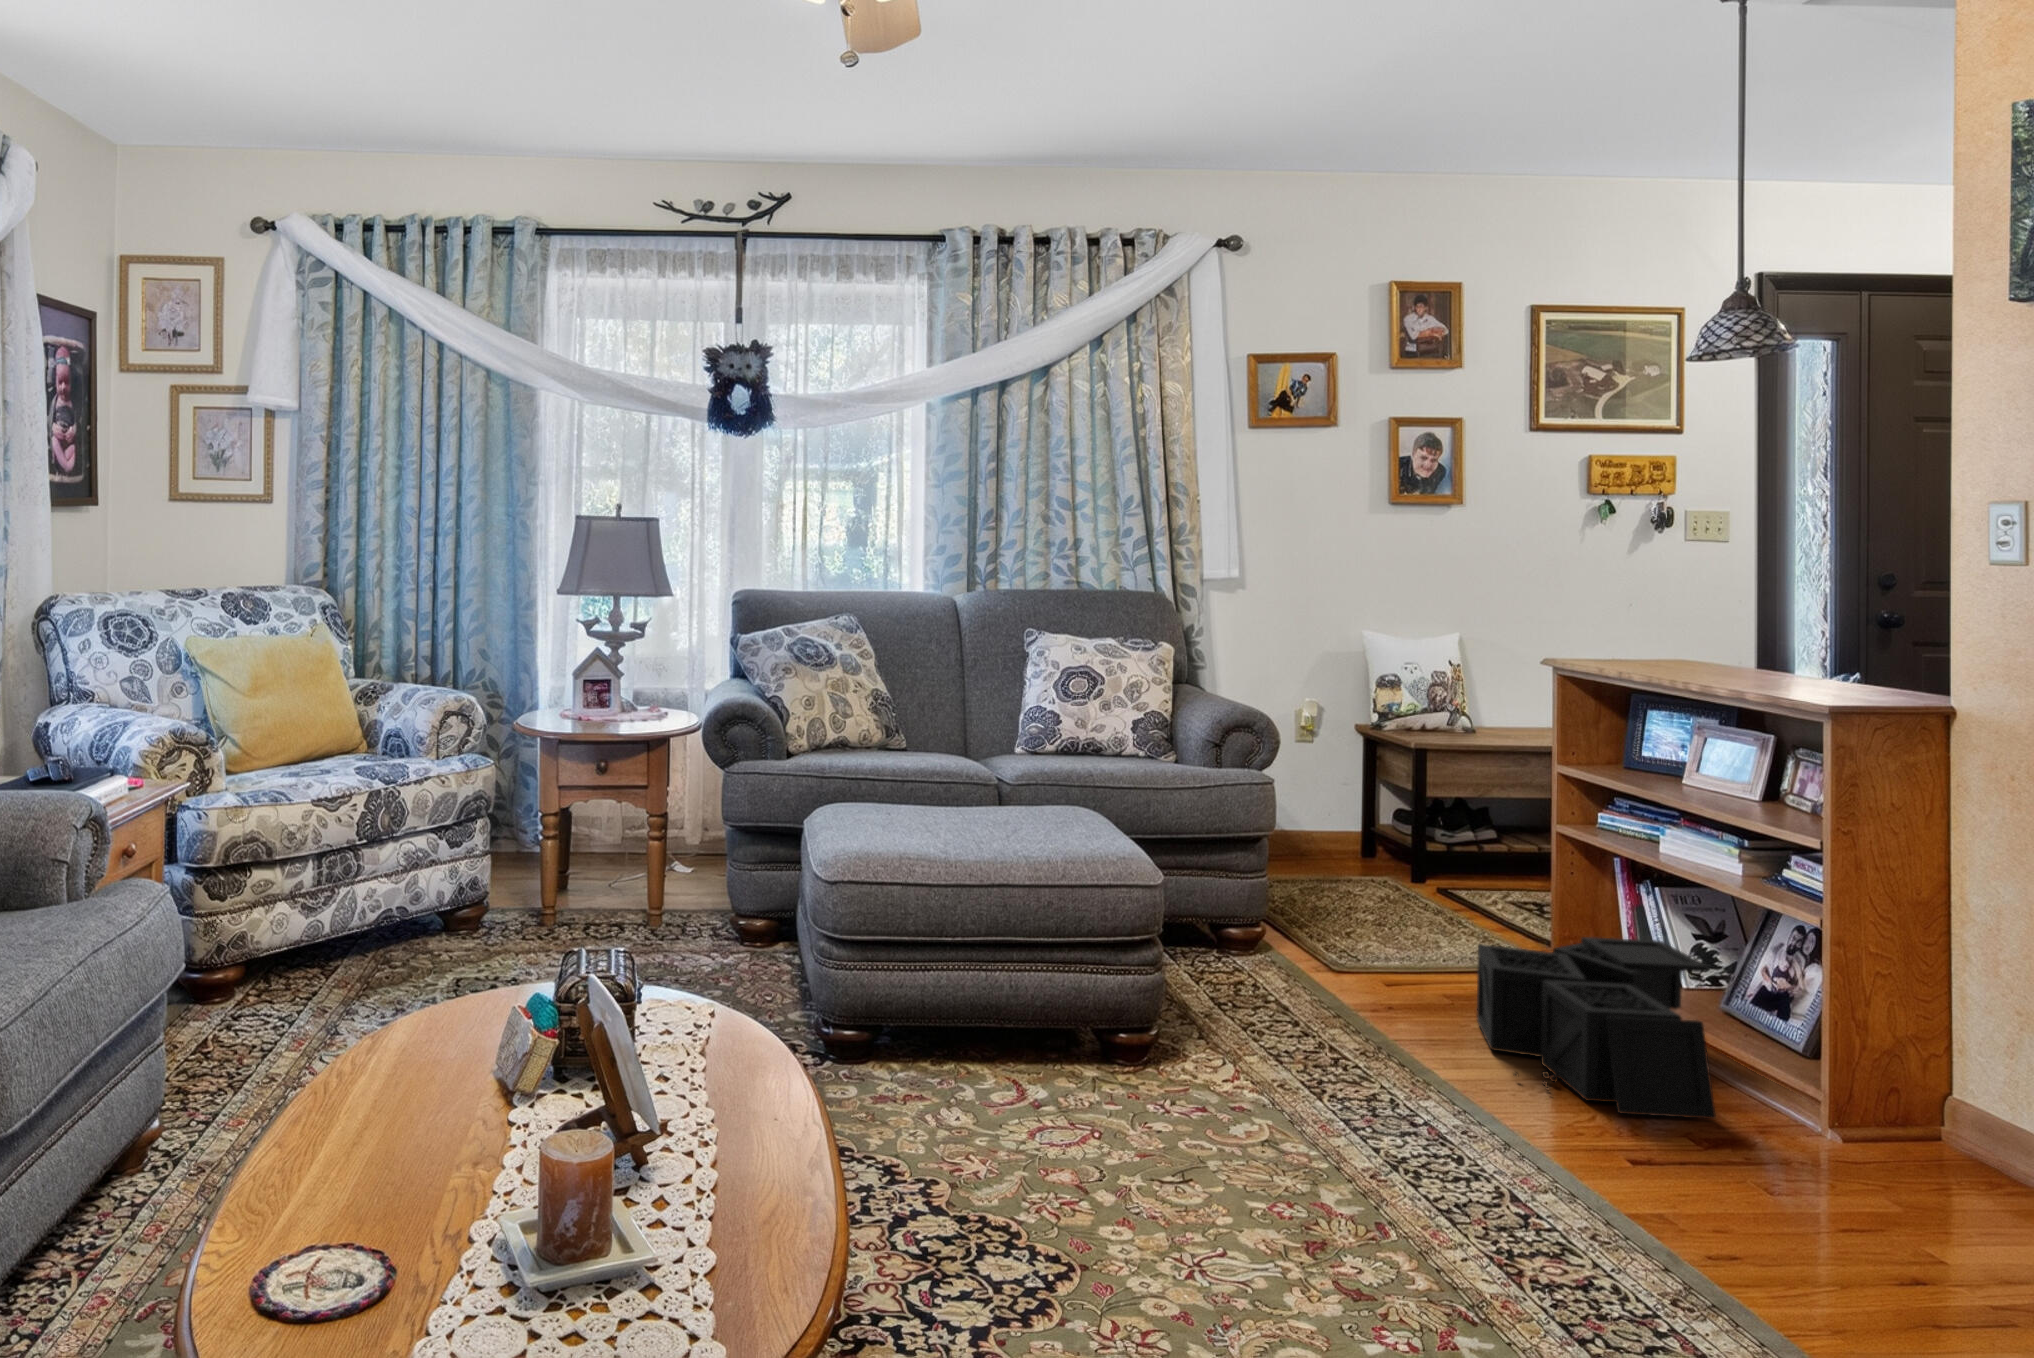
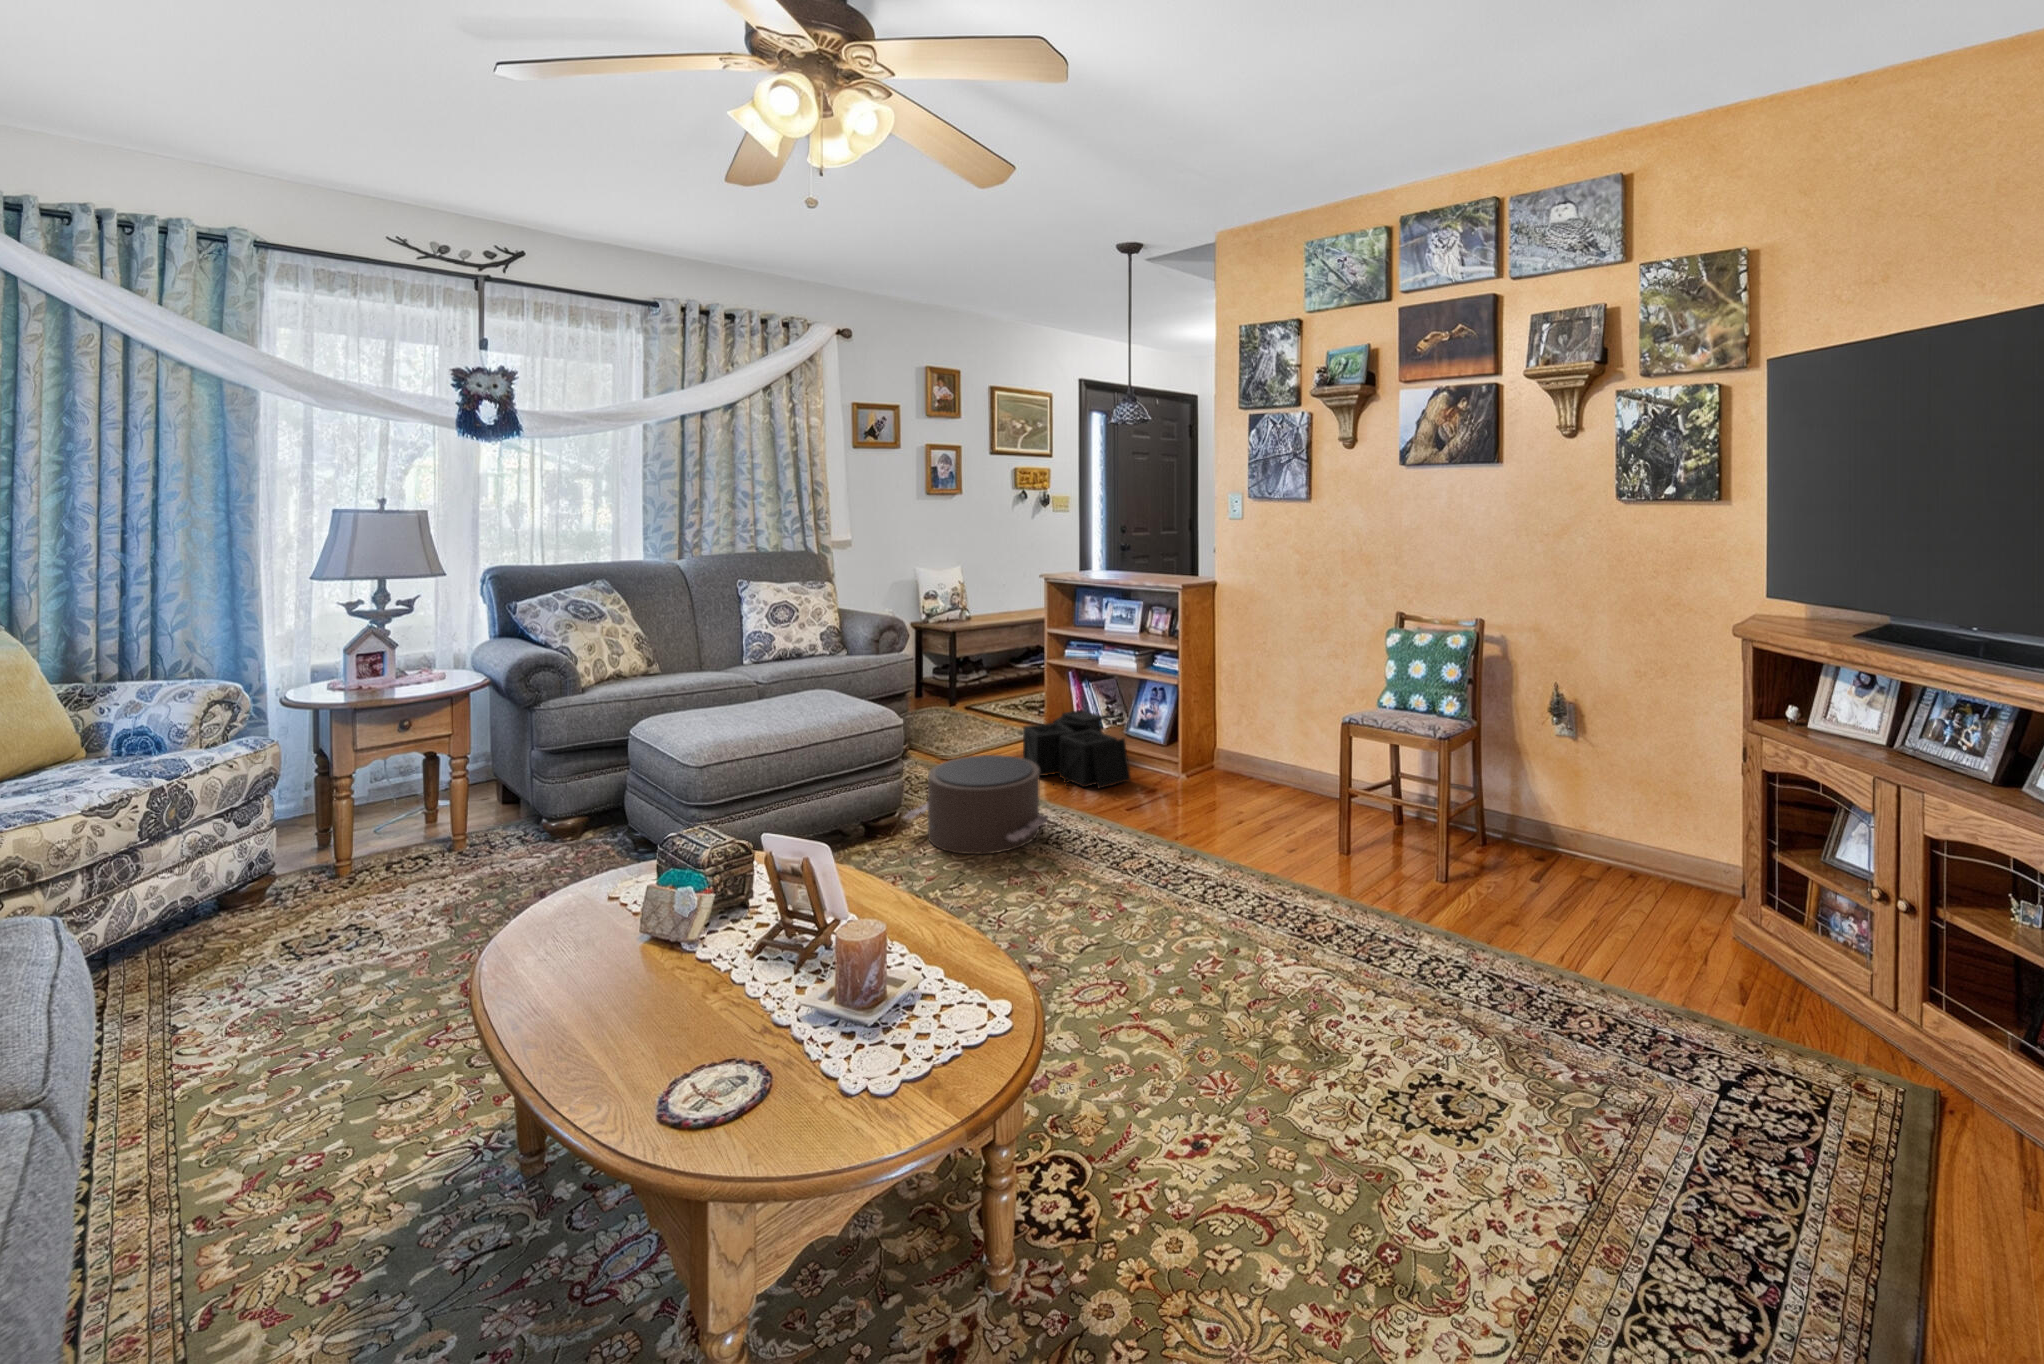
pouf: none [1166,970,1446,1174] -> present [904,755,1050,854]

